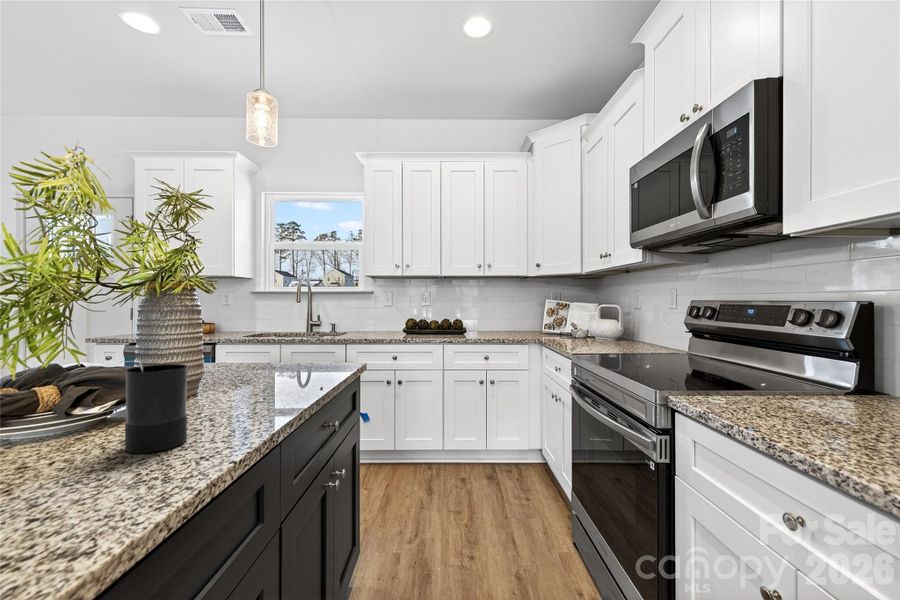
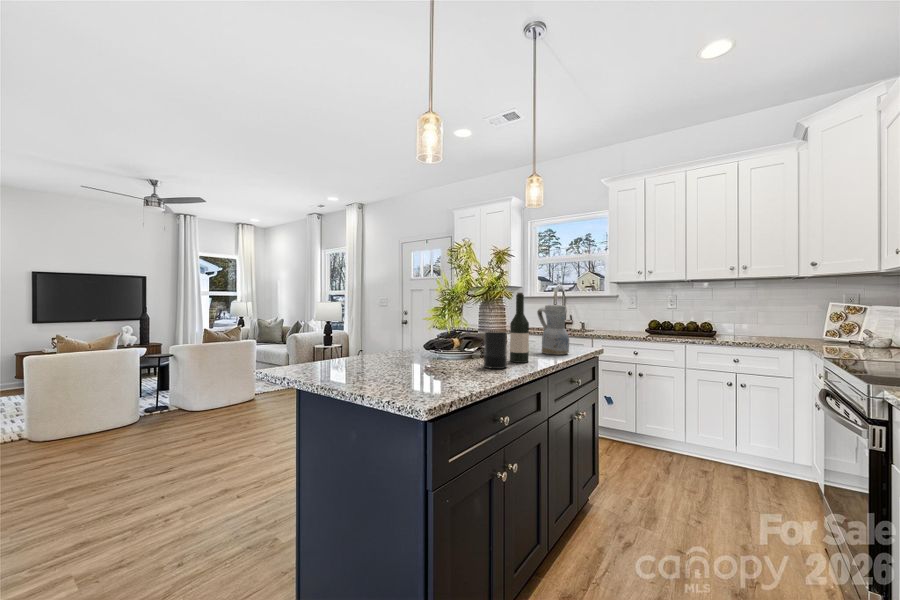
wine bottle: none [204,283,245,417] -> present [510,293,529,363]
ceramic pitcher: none [266,305,318,384] -> present [537,305,569,355]

